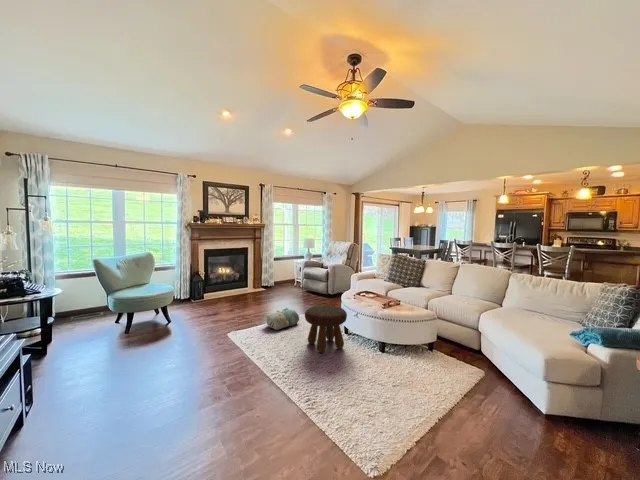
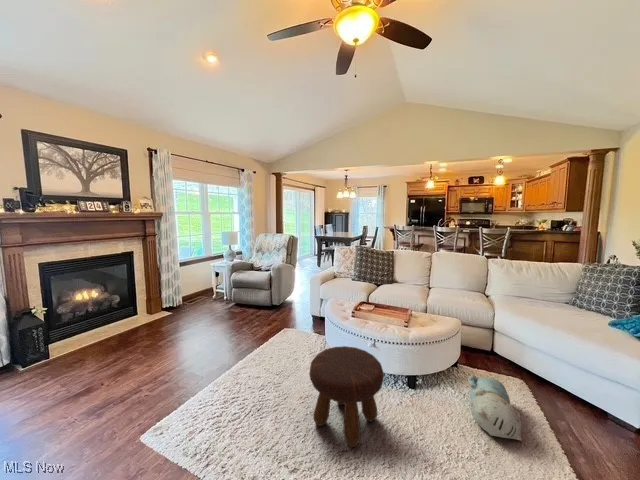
plush toy: present [266,308,299,330] -> present [468,375,522,441]

